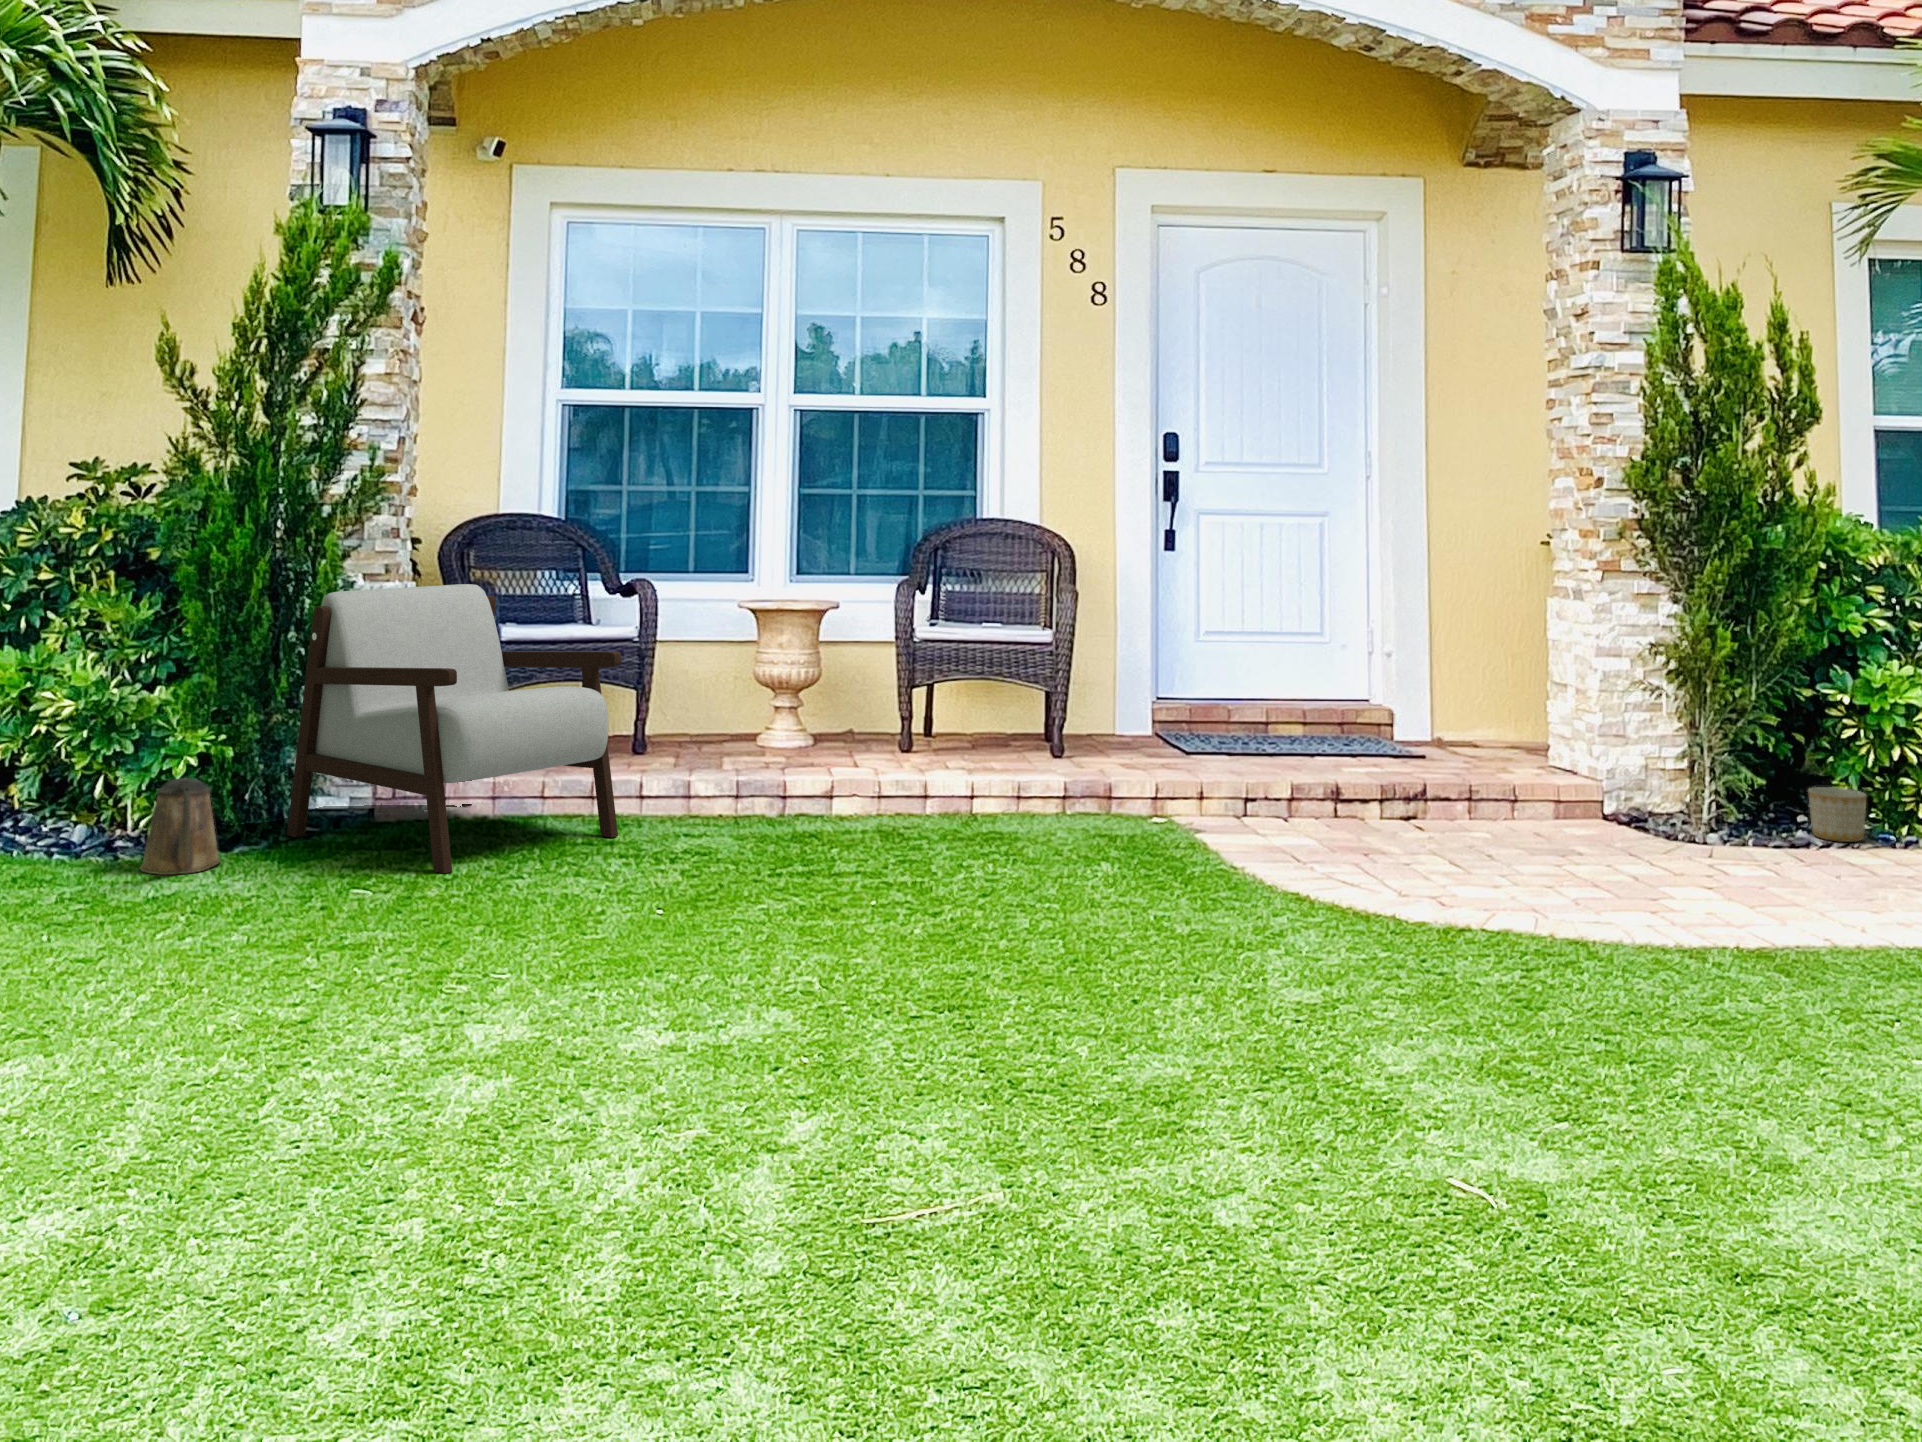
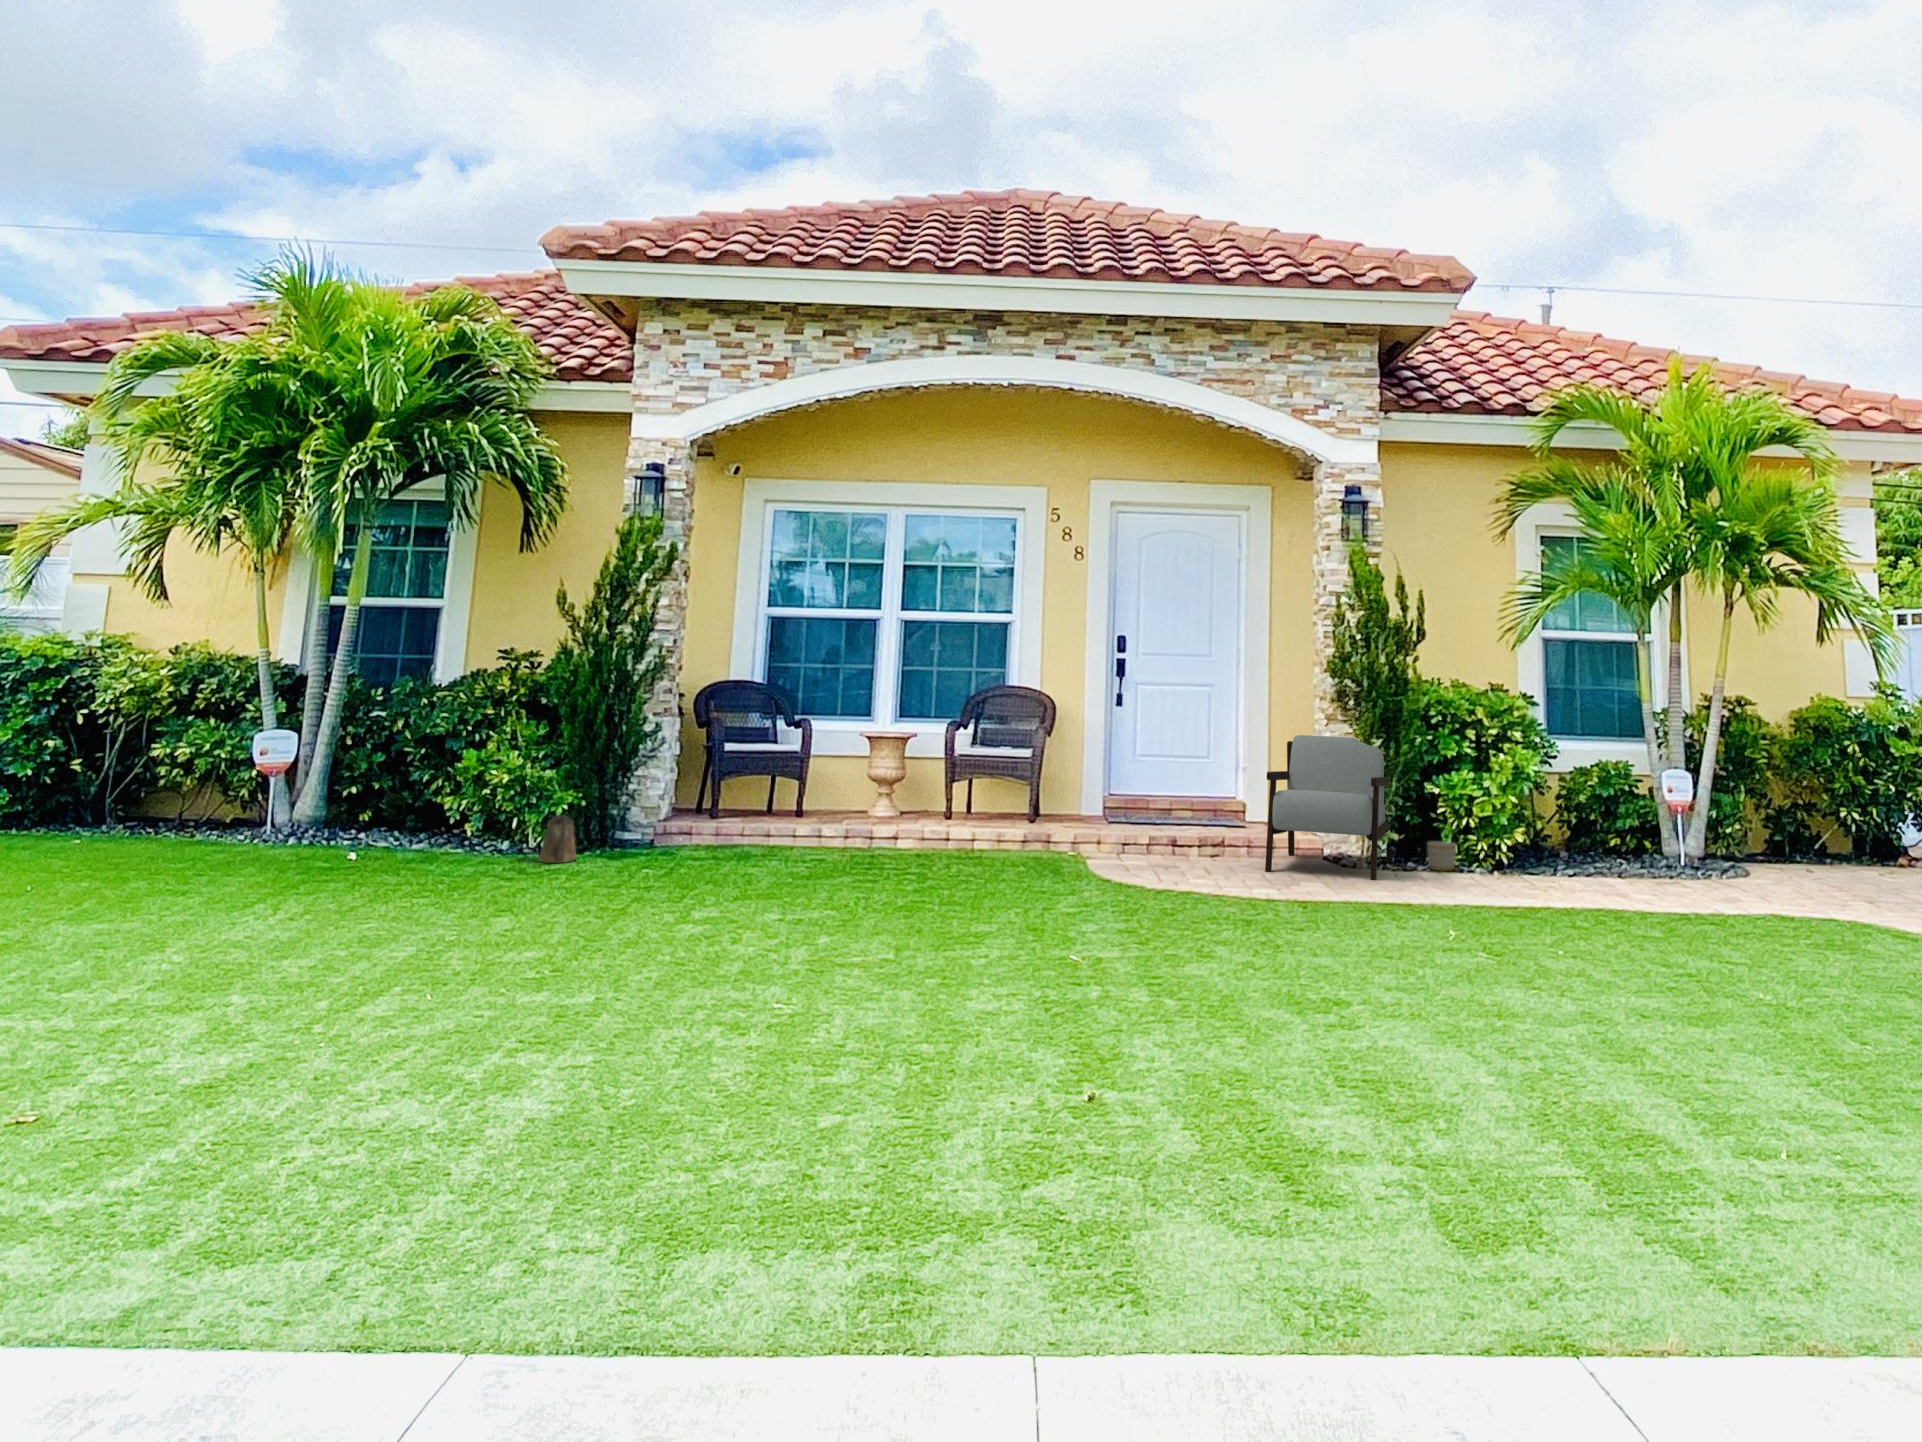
armchair: present [287,584,621,874] -> present [1265,735,1393,880]

